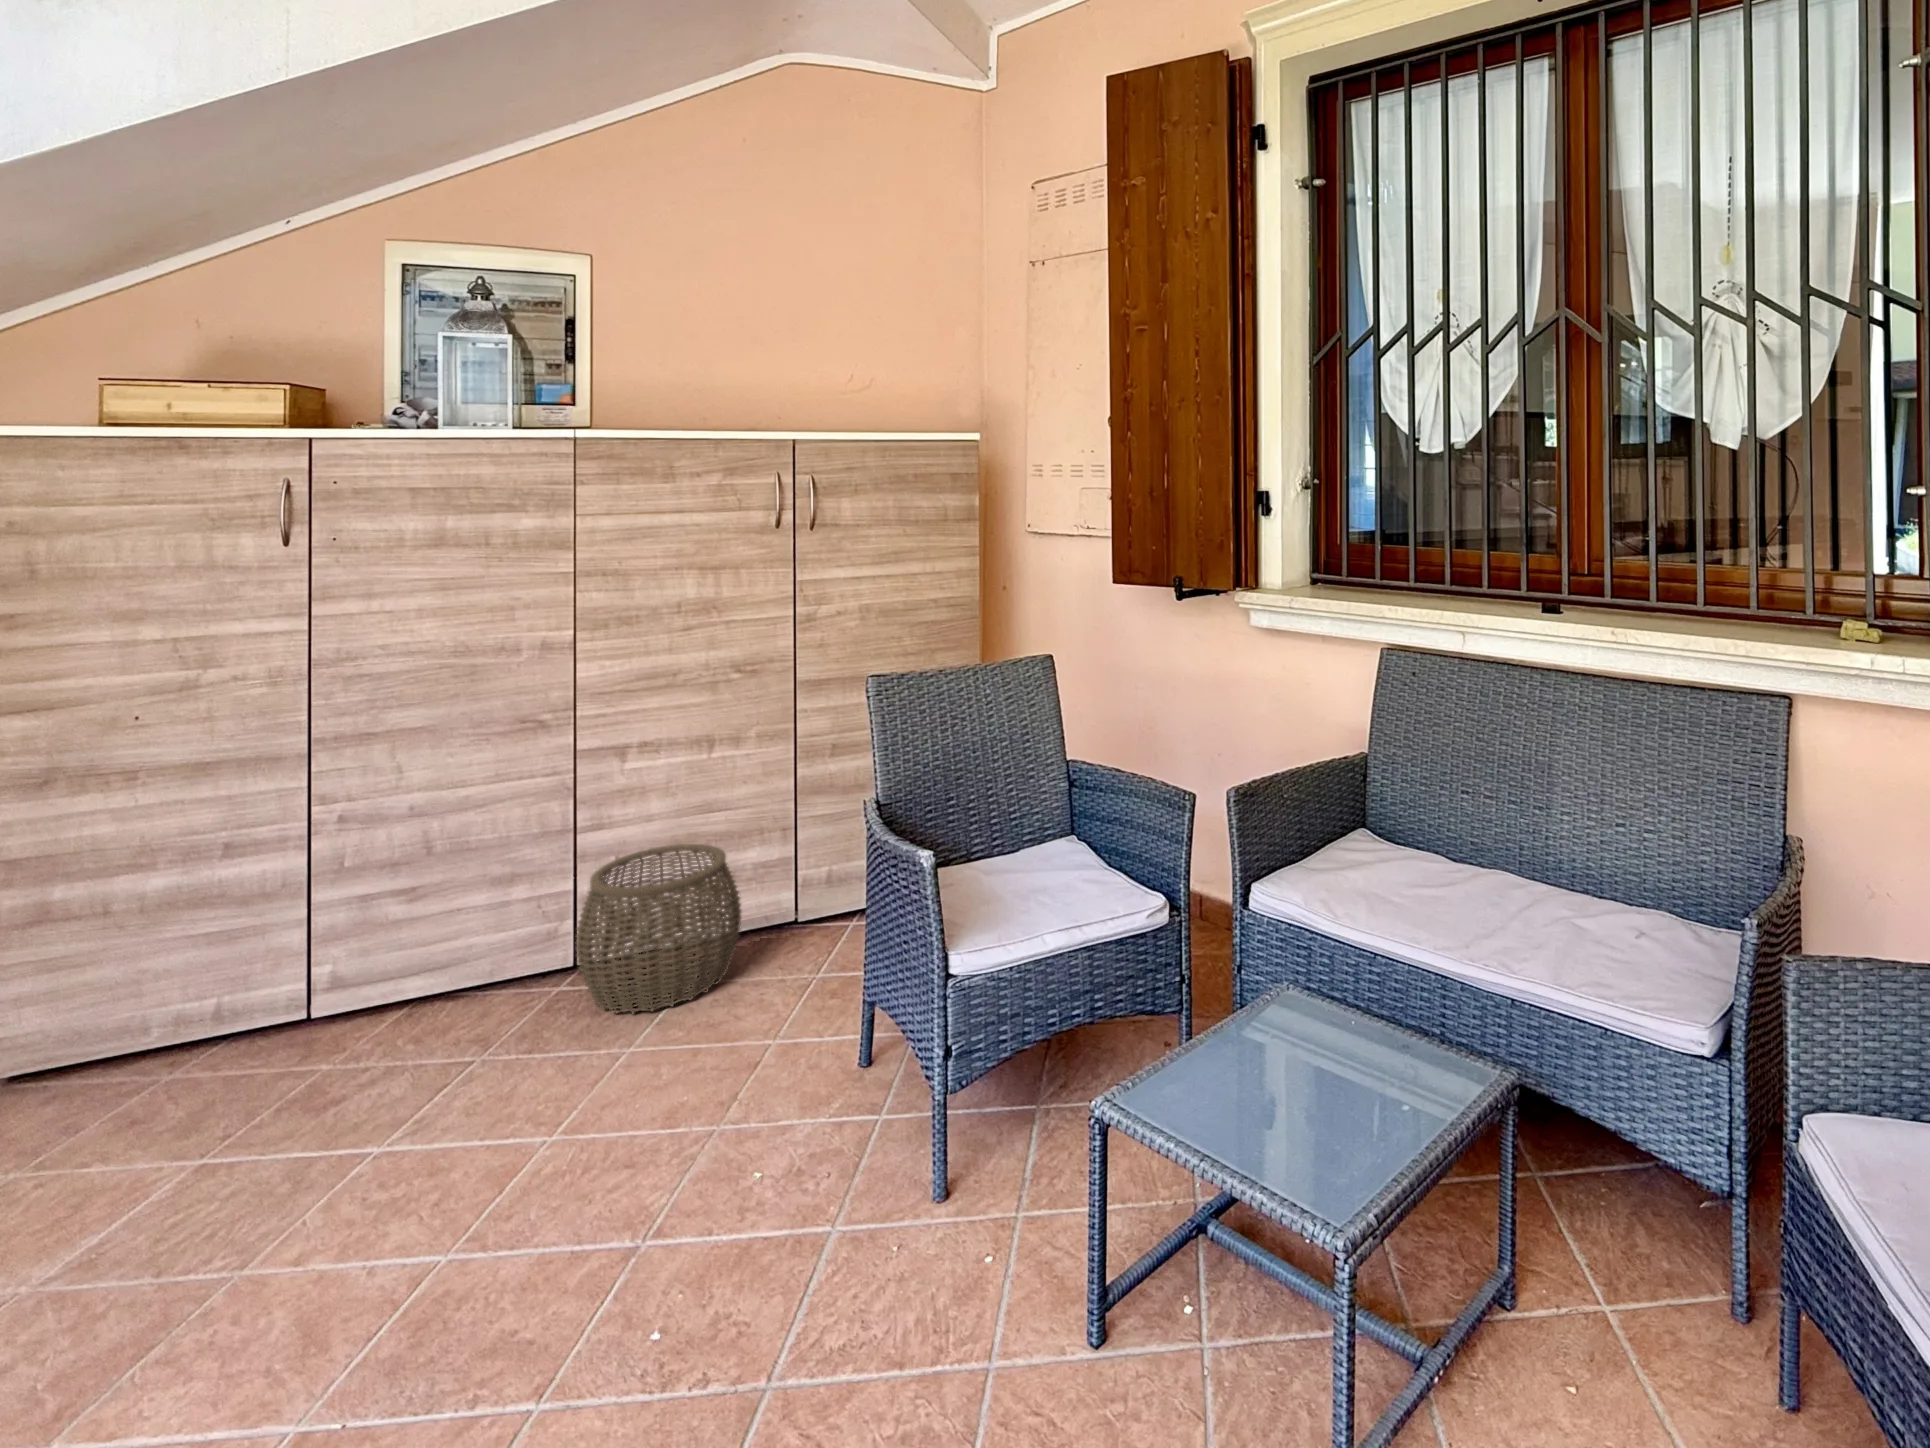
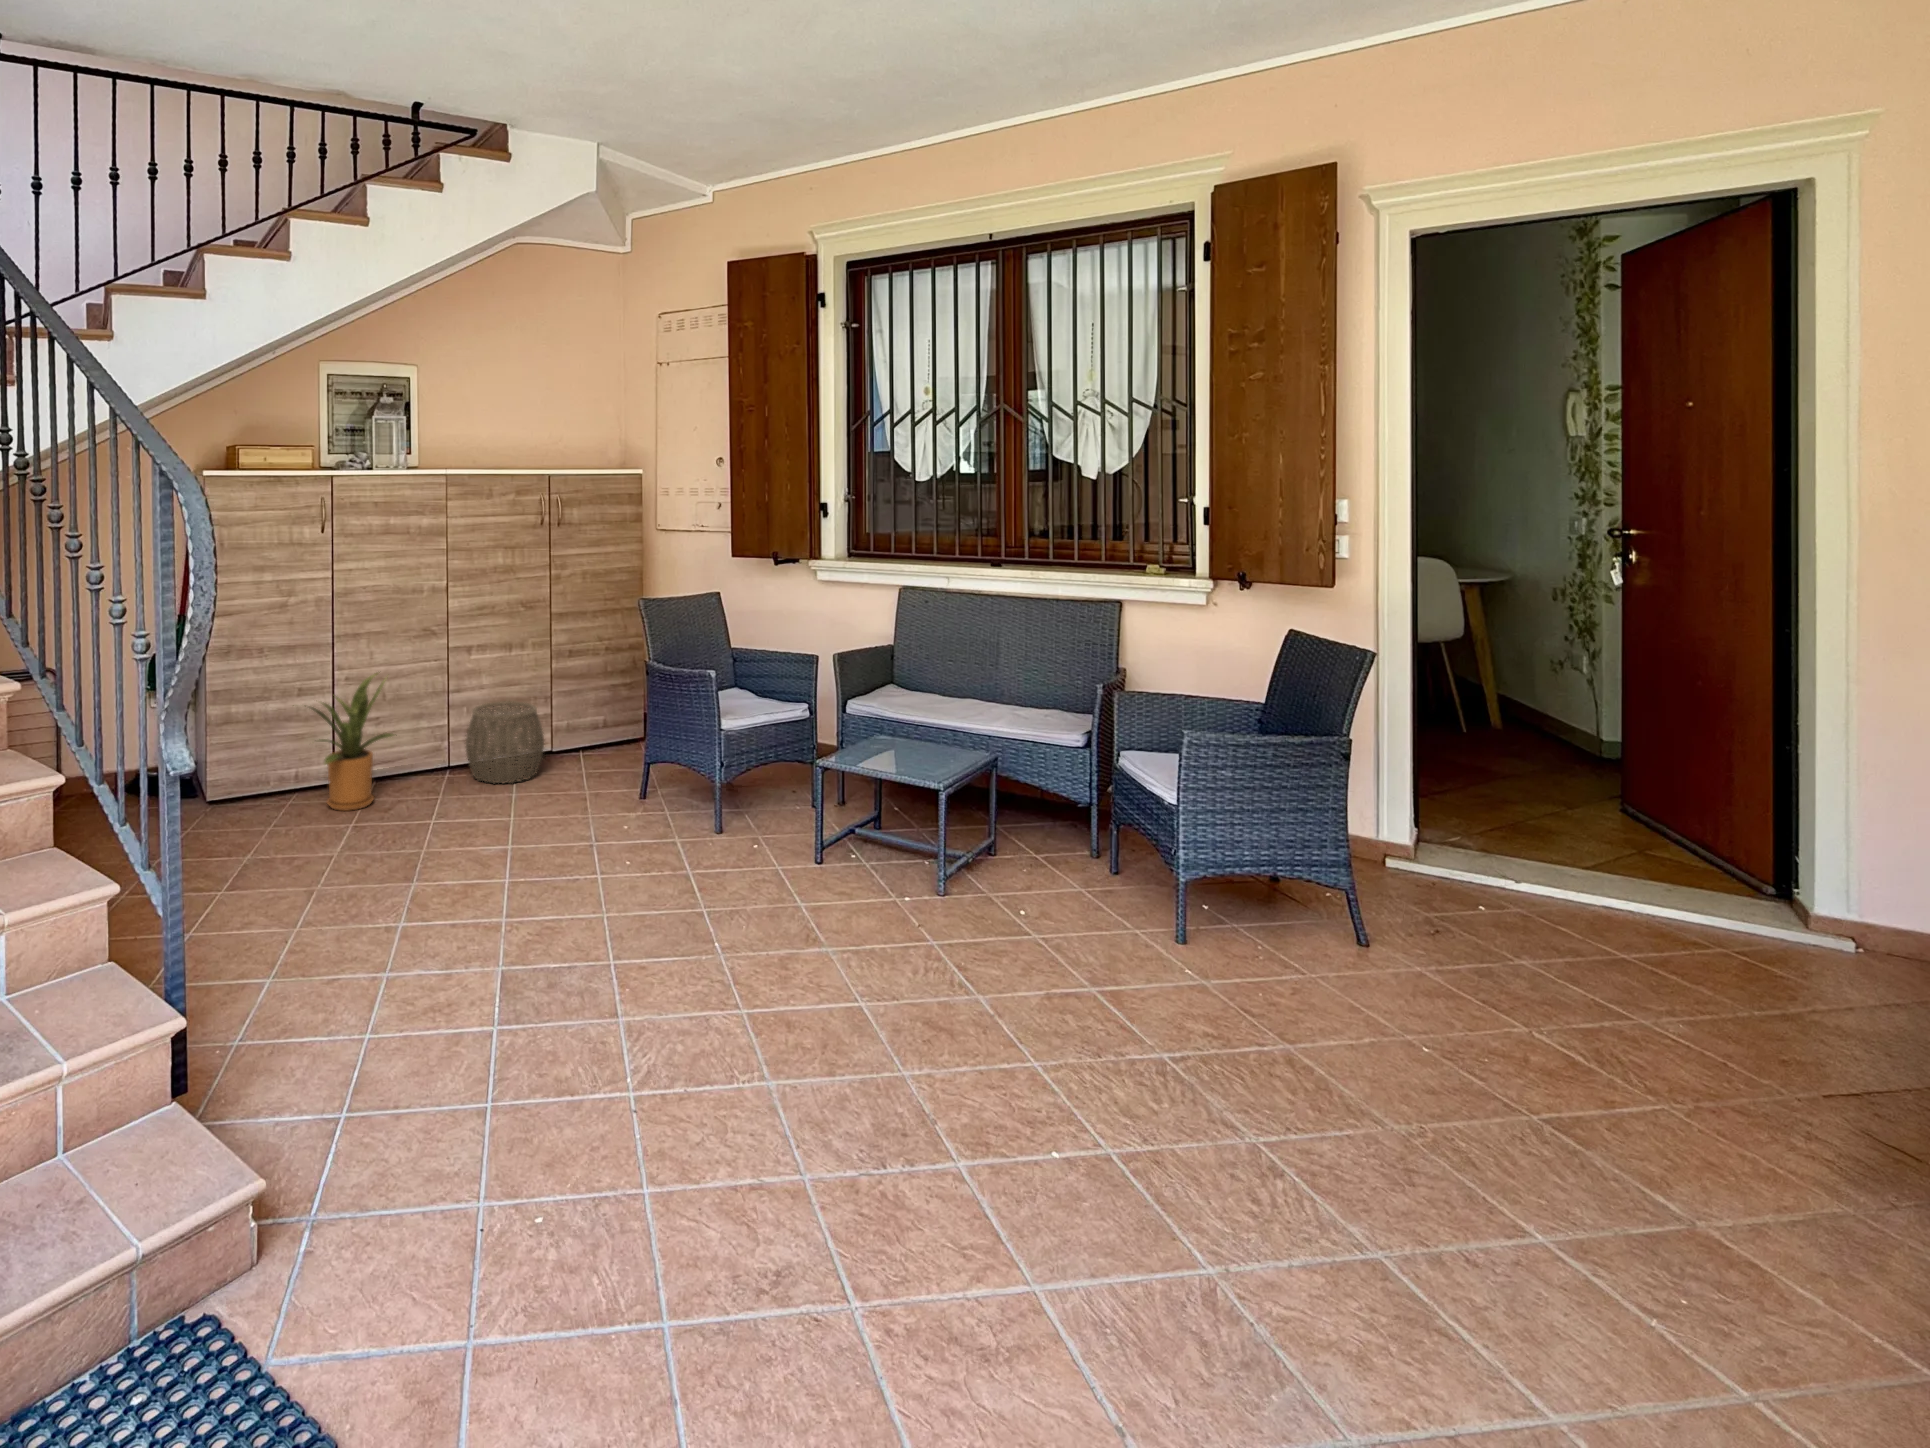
house plant: none [71,810,420,1107] -> present [311,673,393,811]

